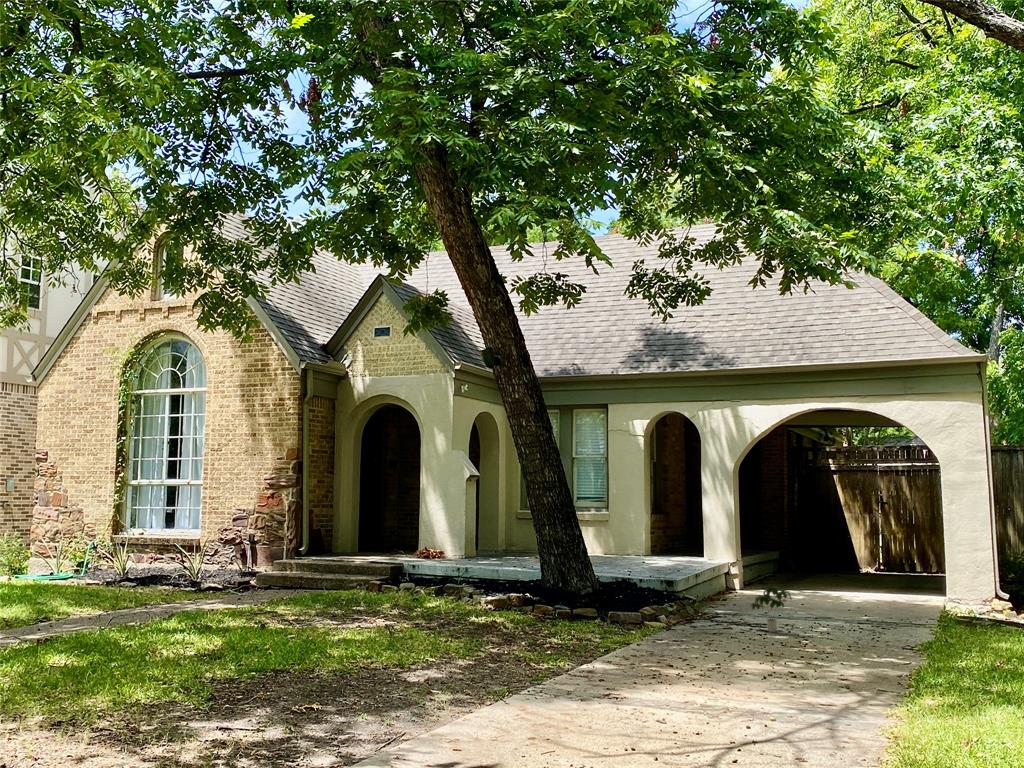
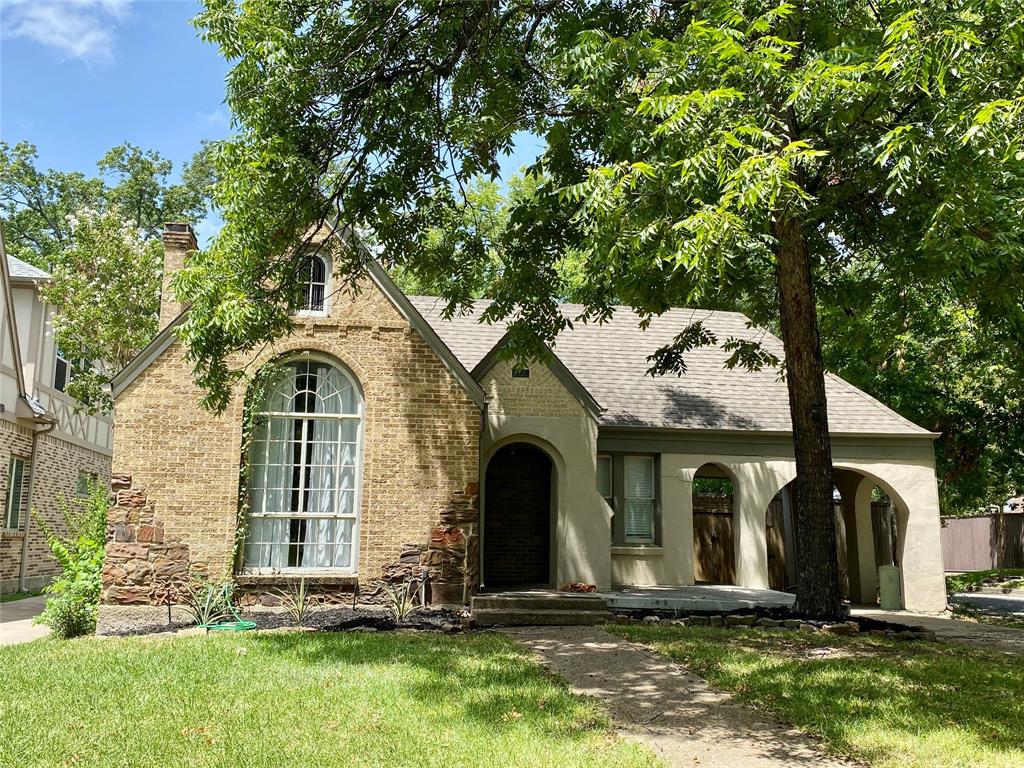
trash can: none [864,534,894,597] -> present [879,564,901,612]

